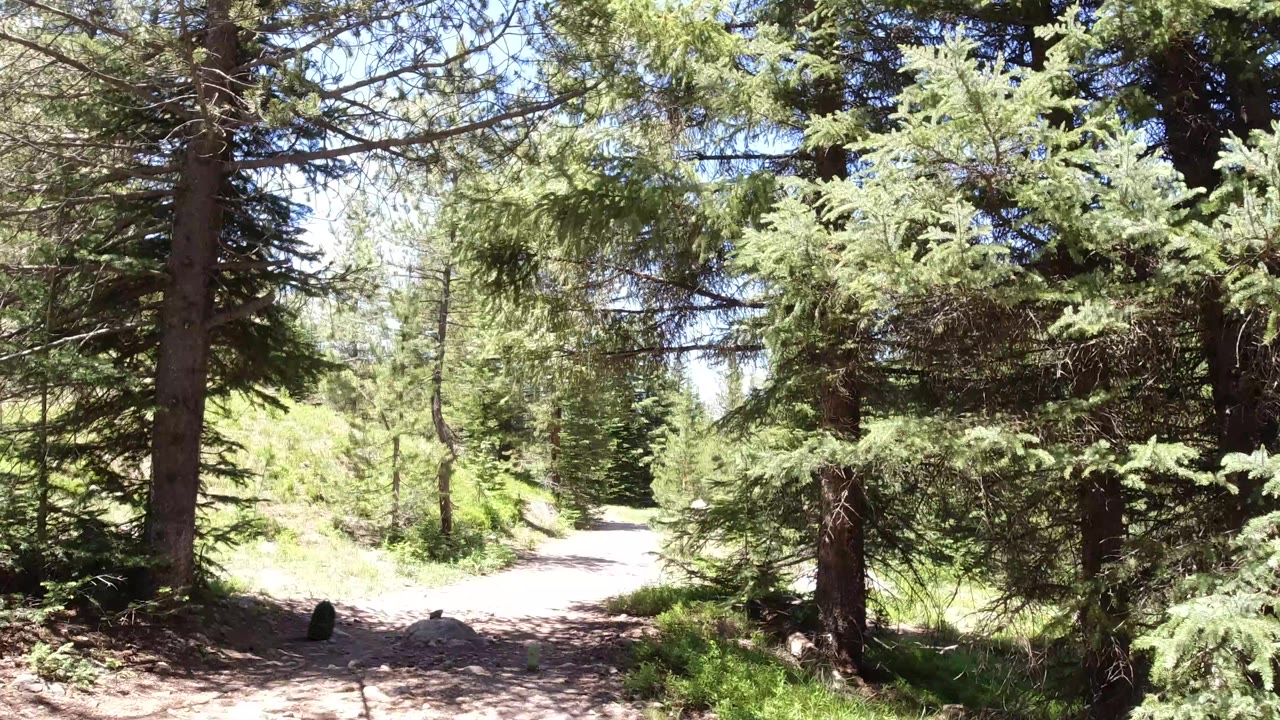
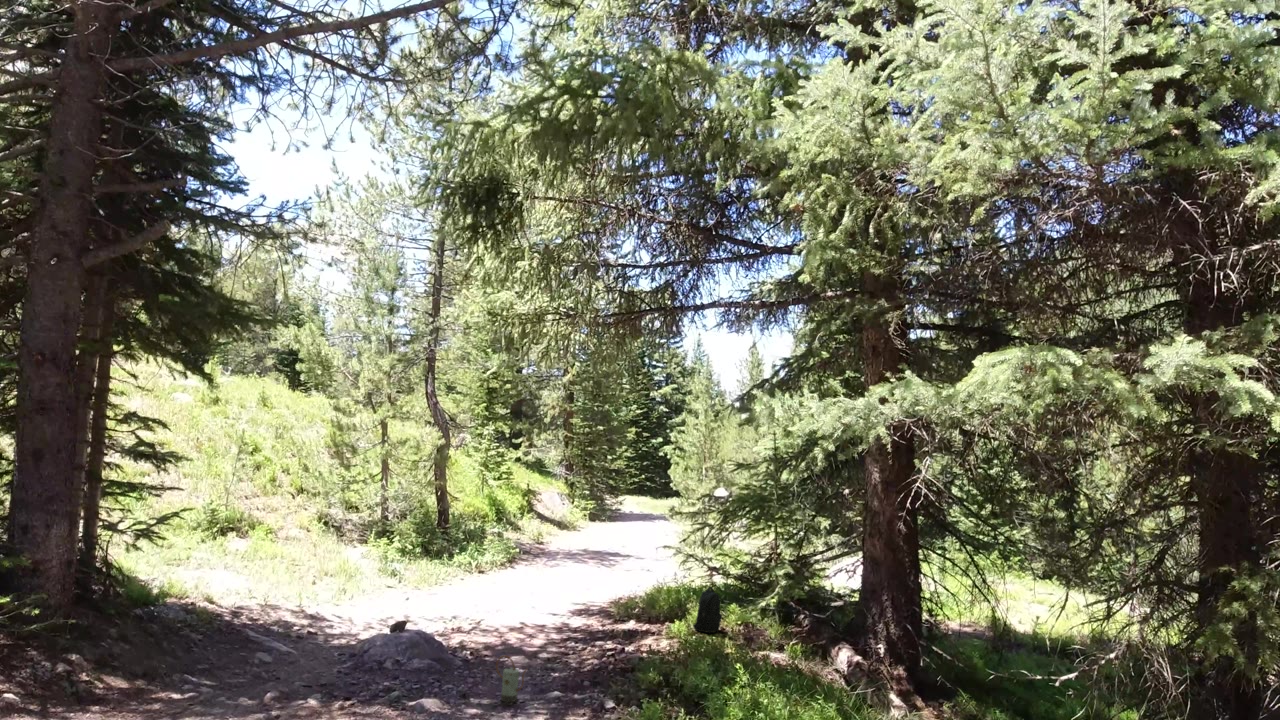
backpack: present [307,598,336,640] -> present [693,587,722,633]

